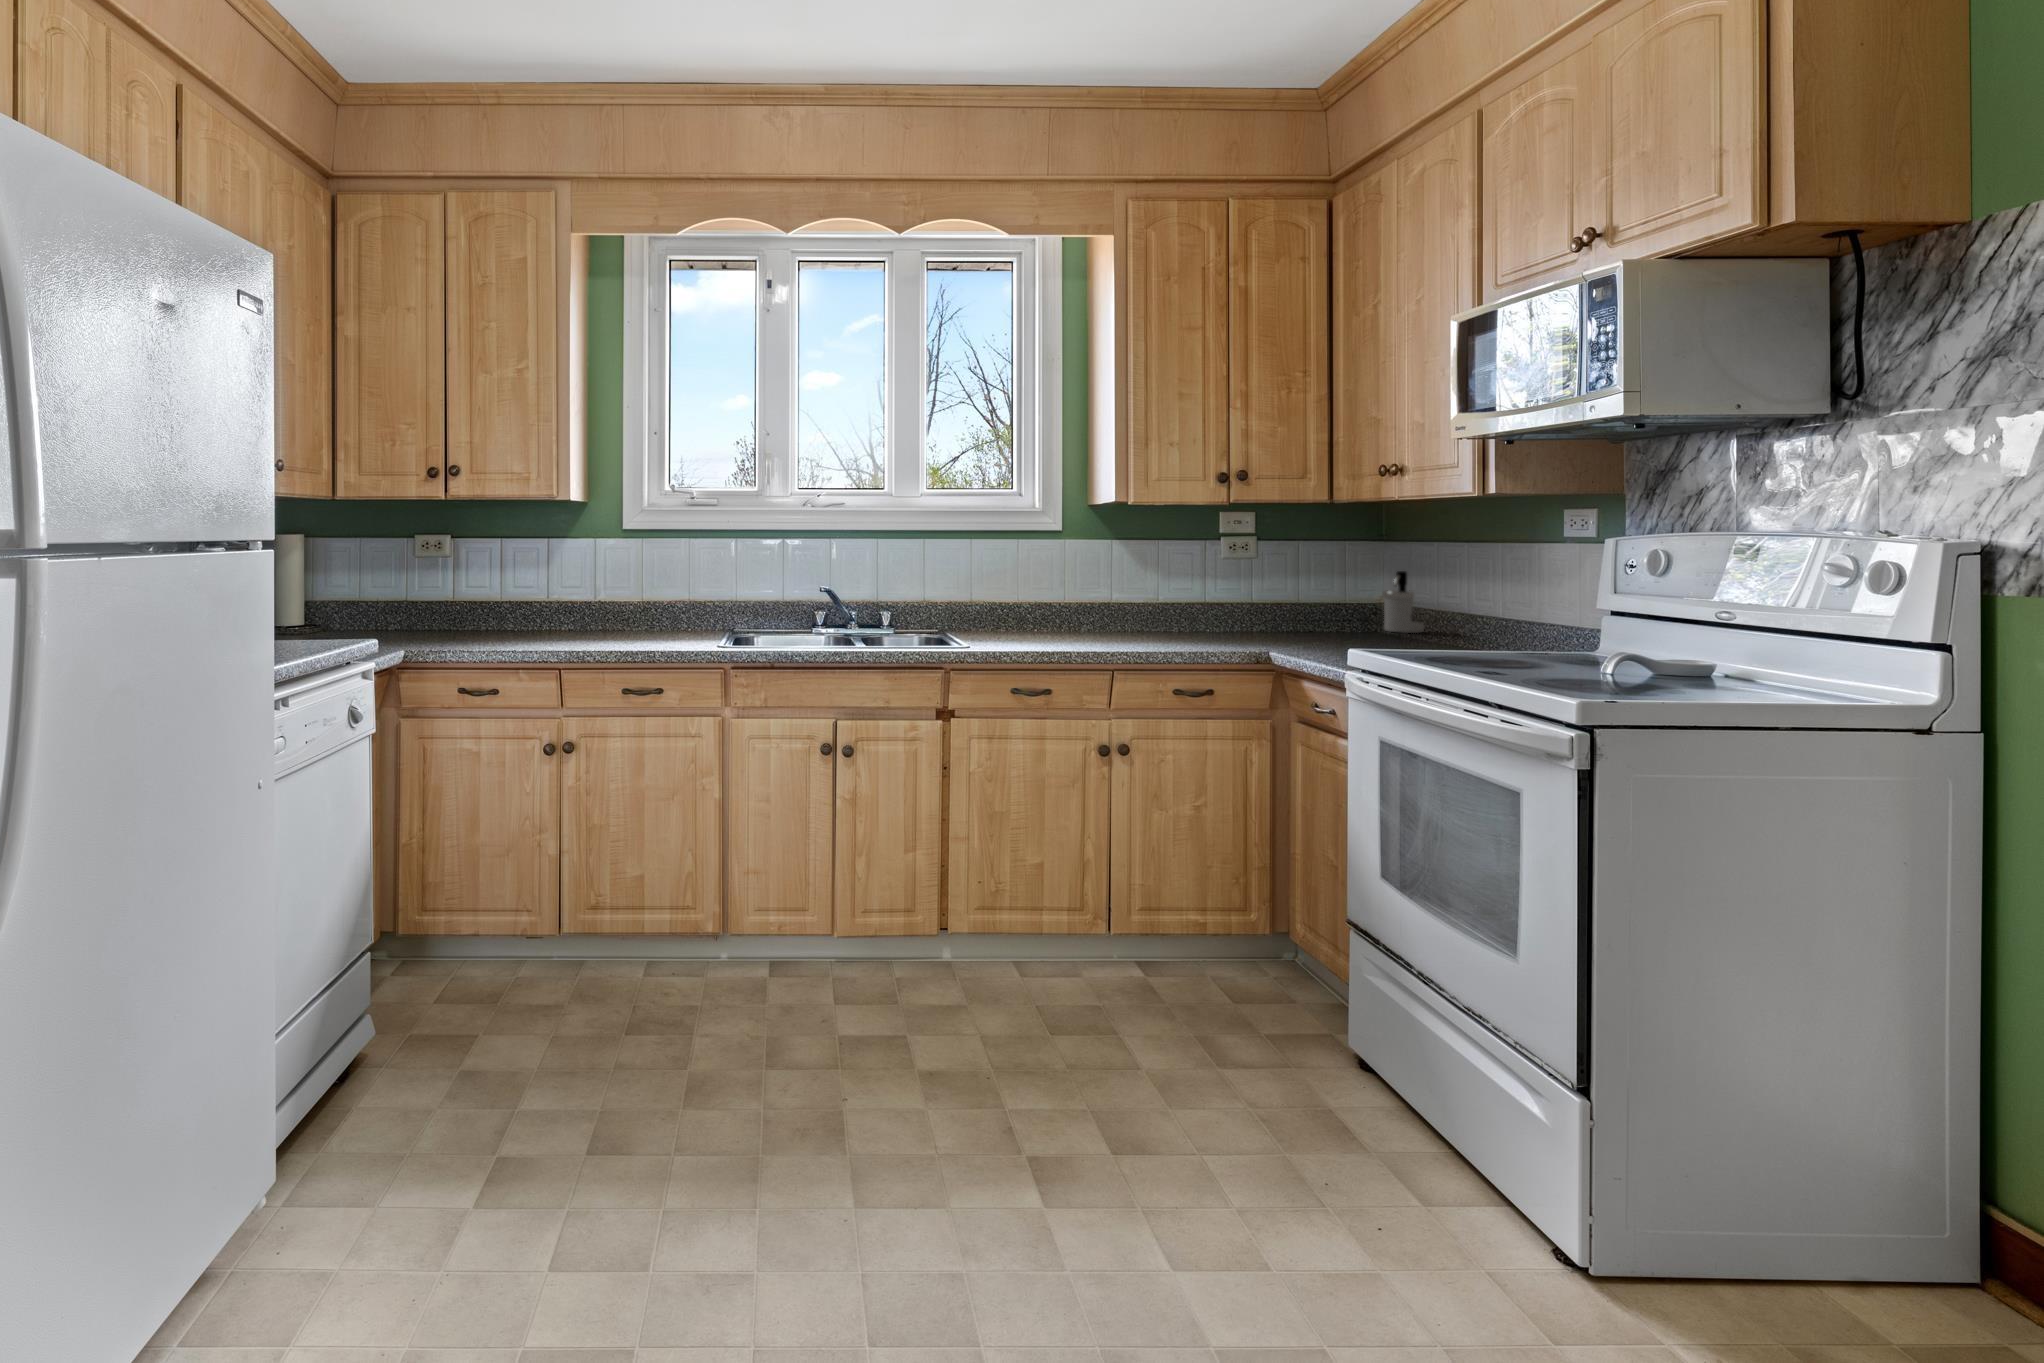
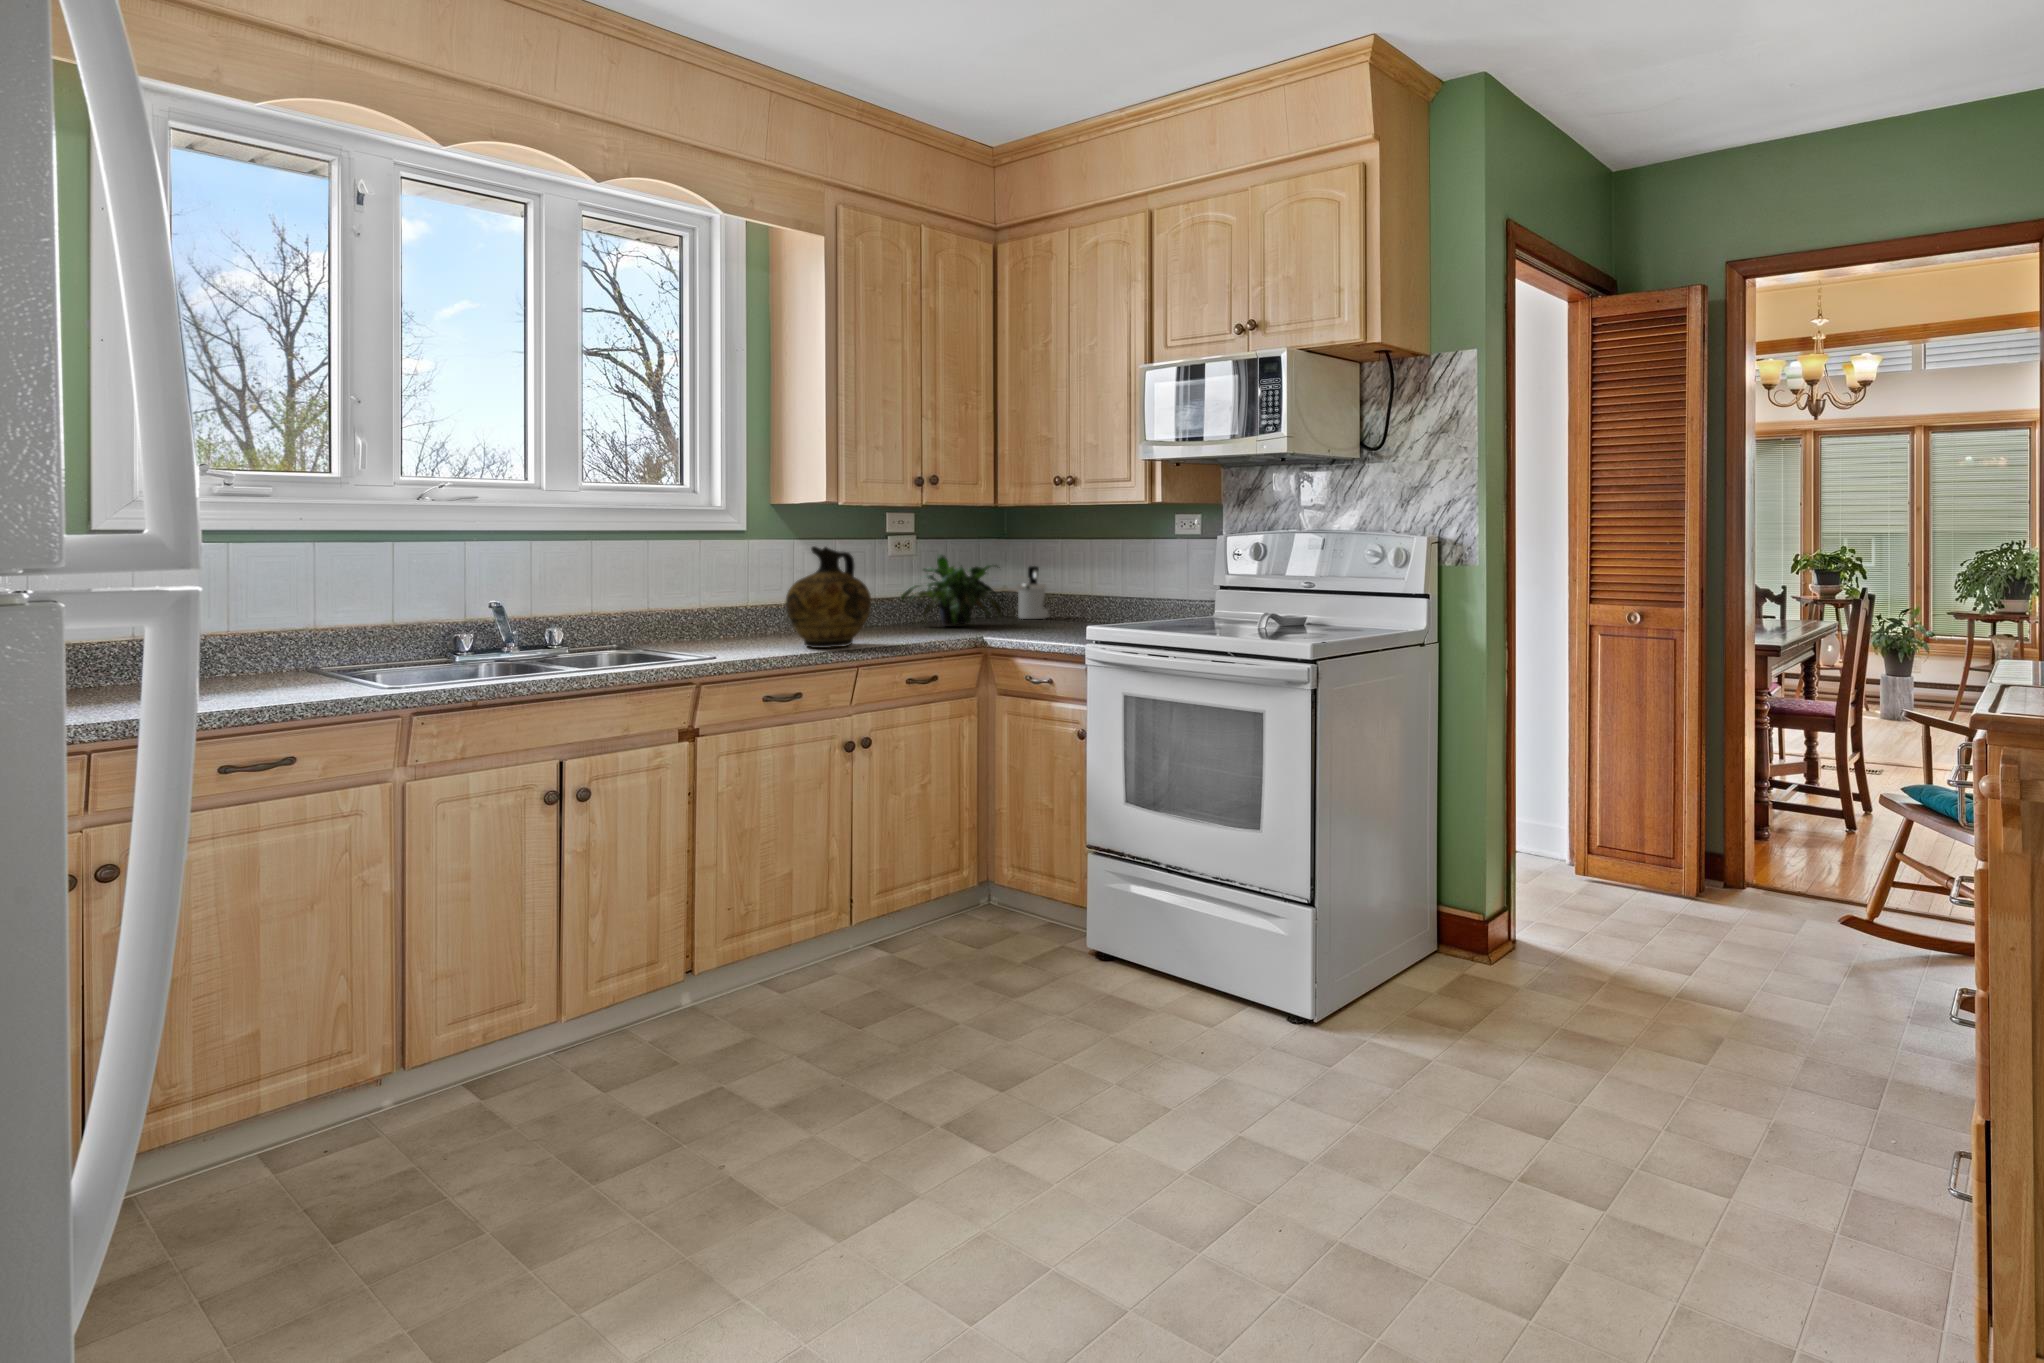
ceramic jug: none [1055,549,1137,648] -> present [786,546,871,648]
potted plant: none [1225,557,1342,634] -> present [901,554,1002,626]

